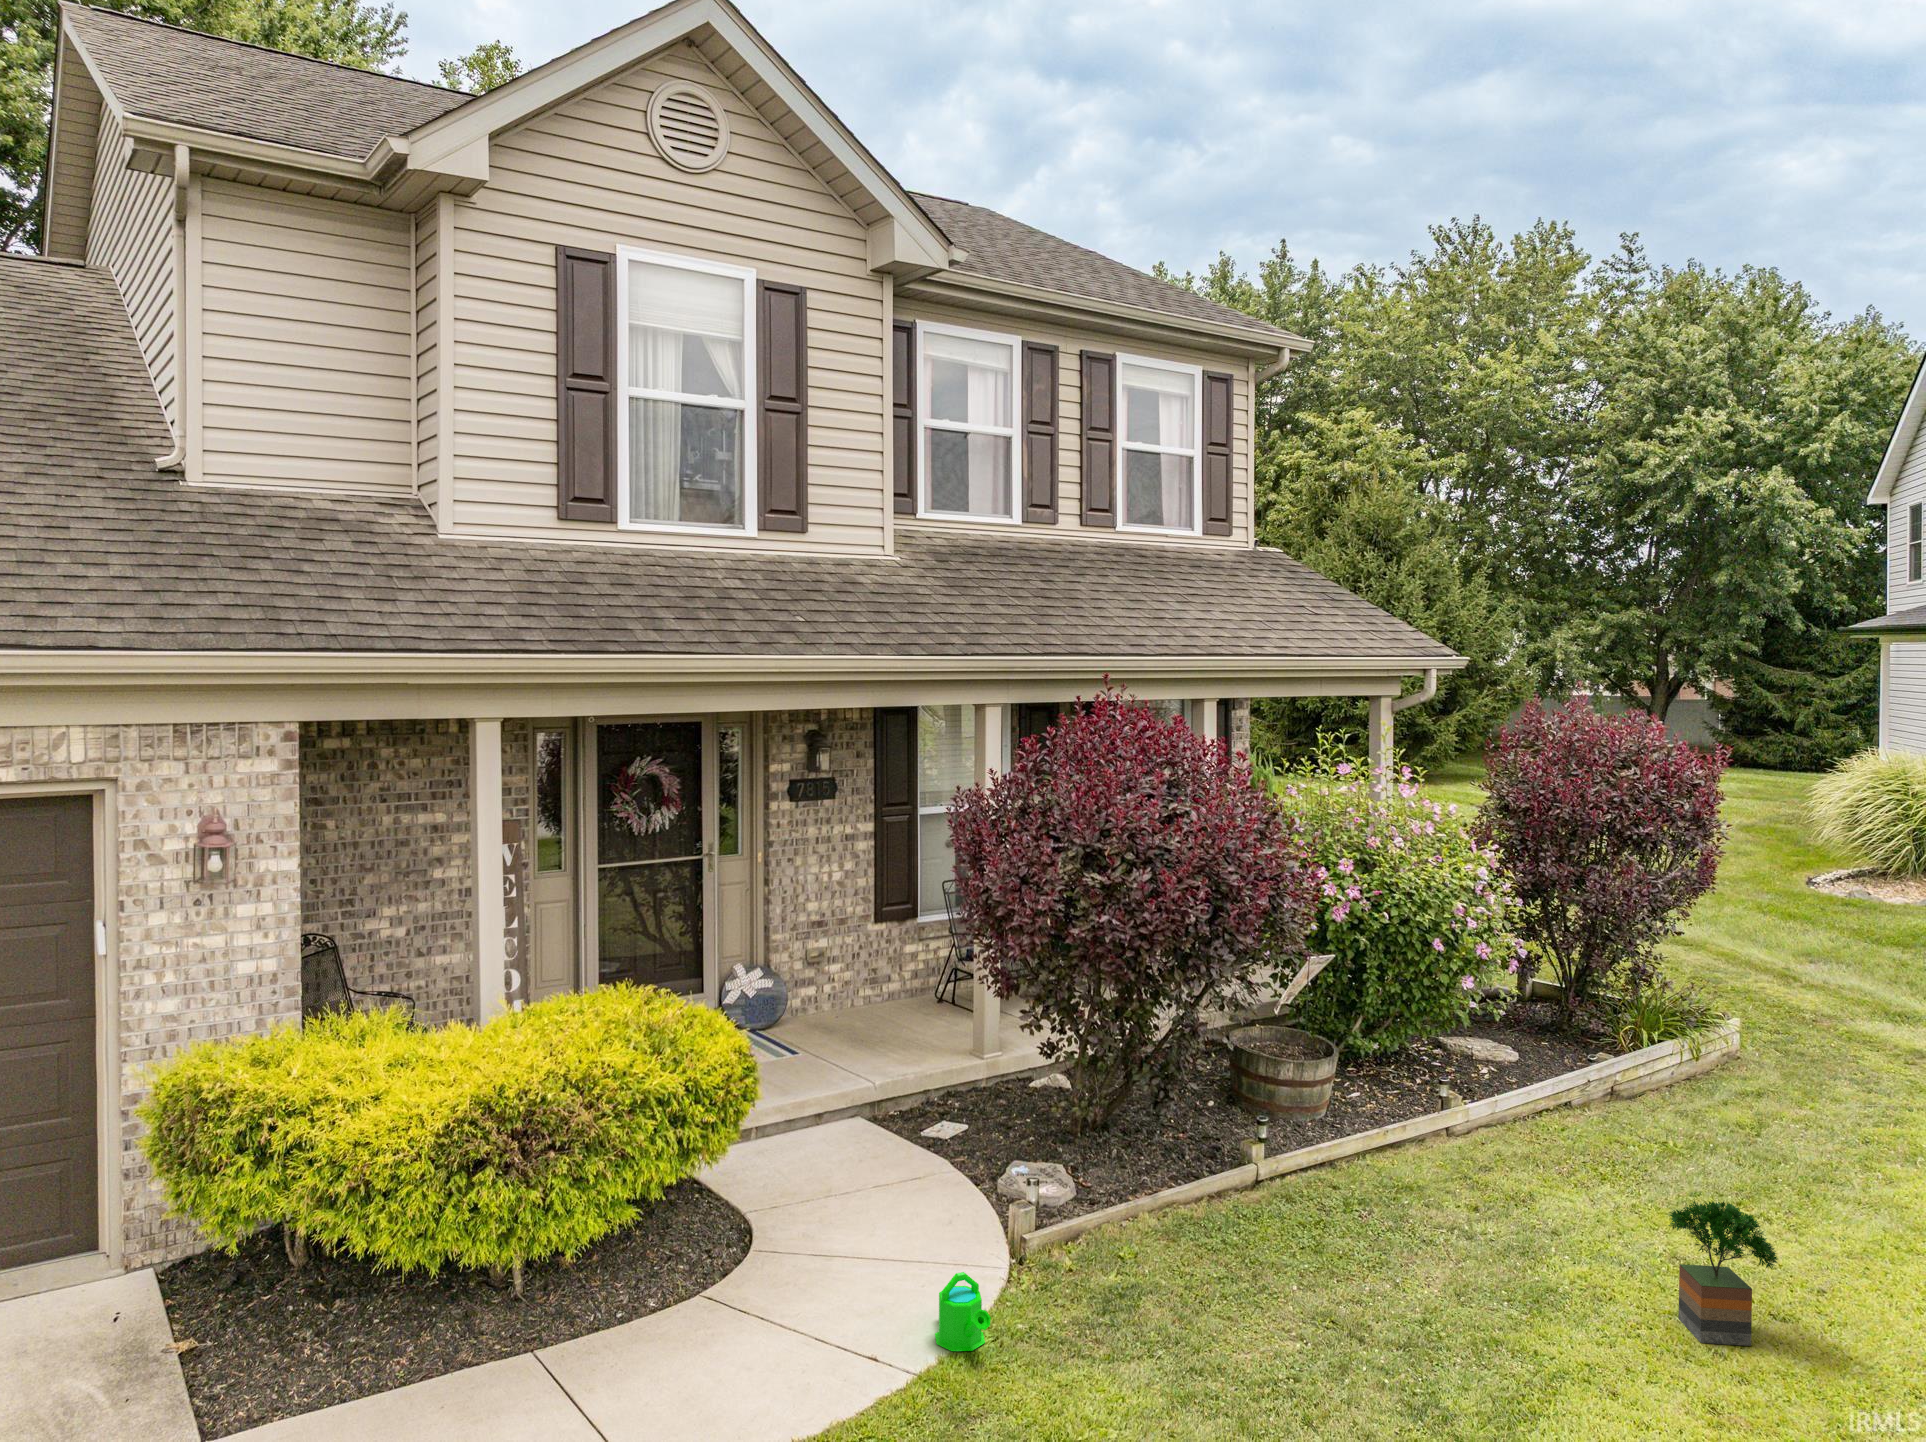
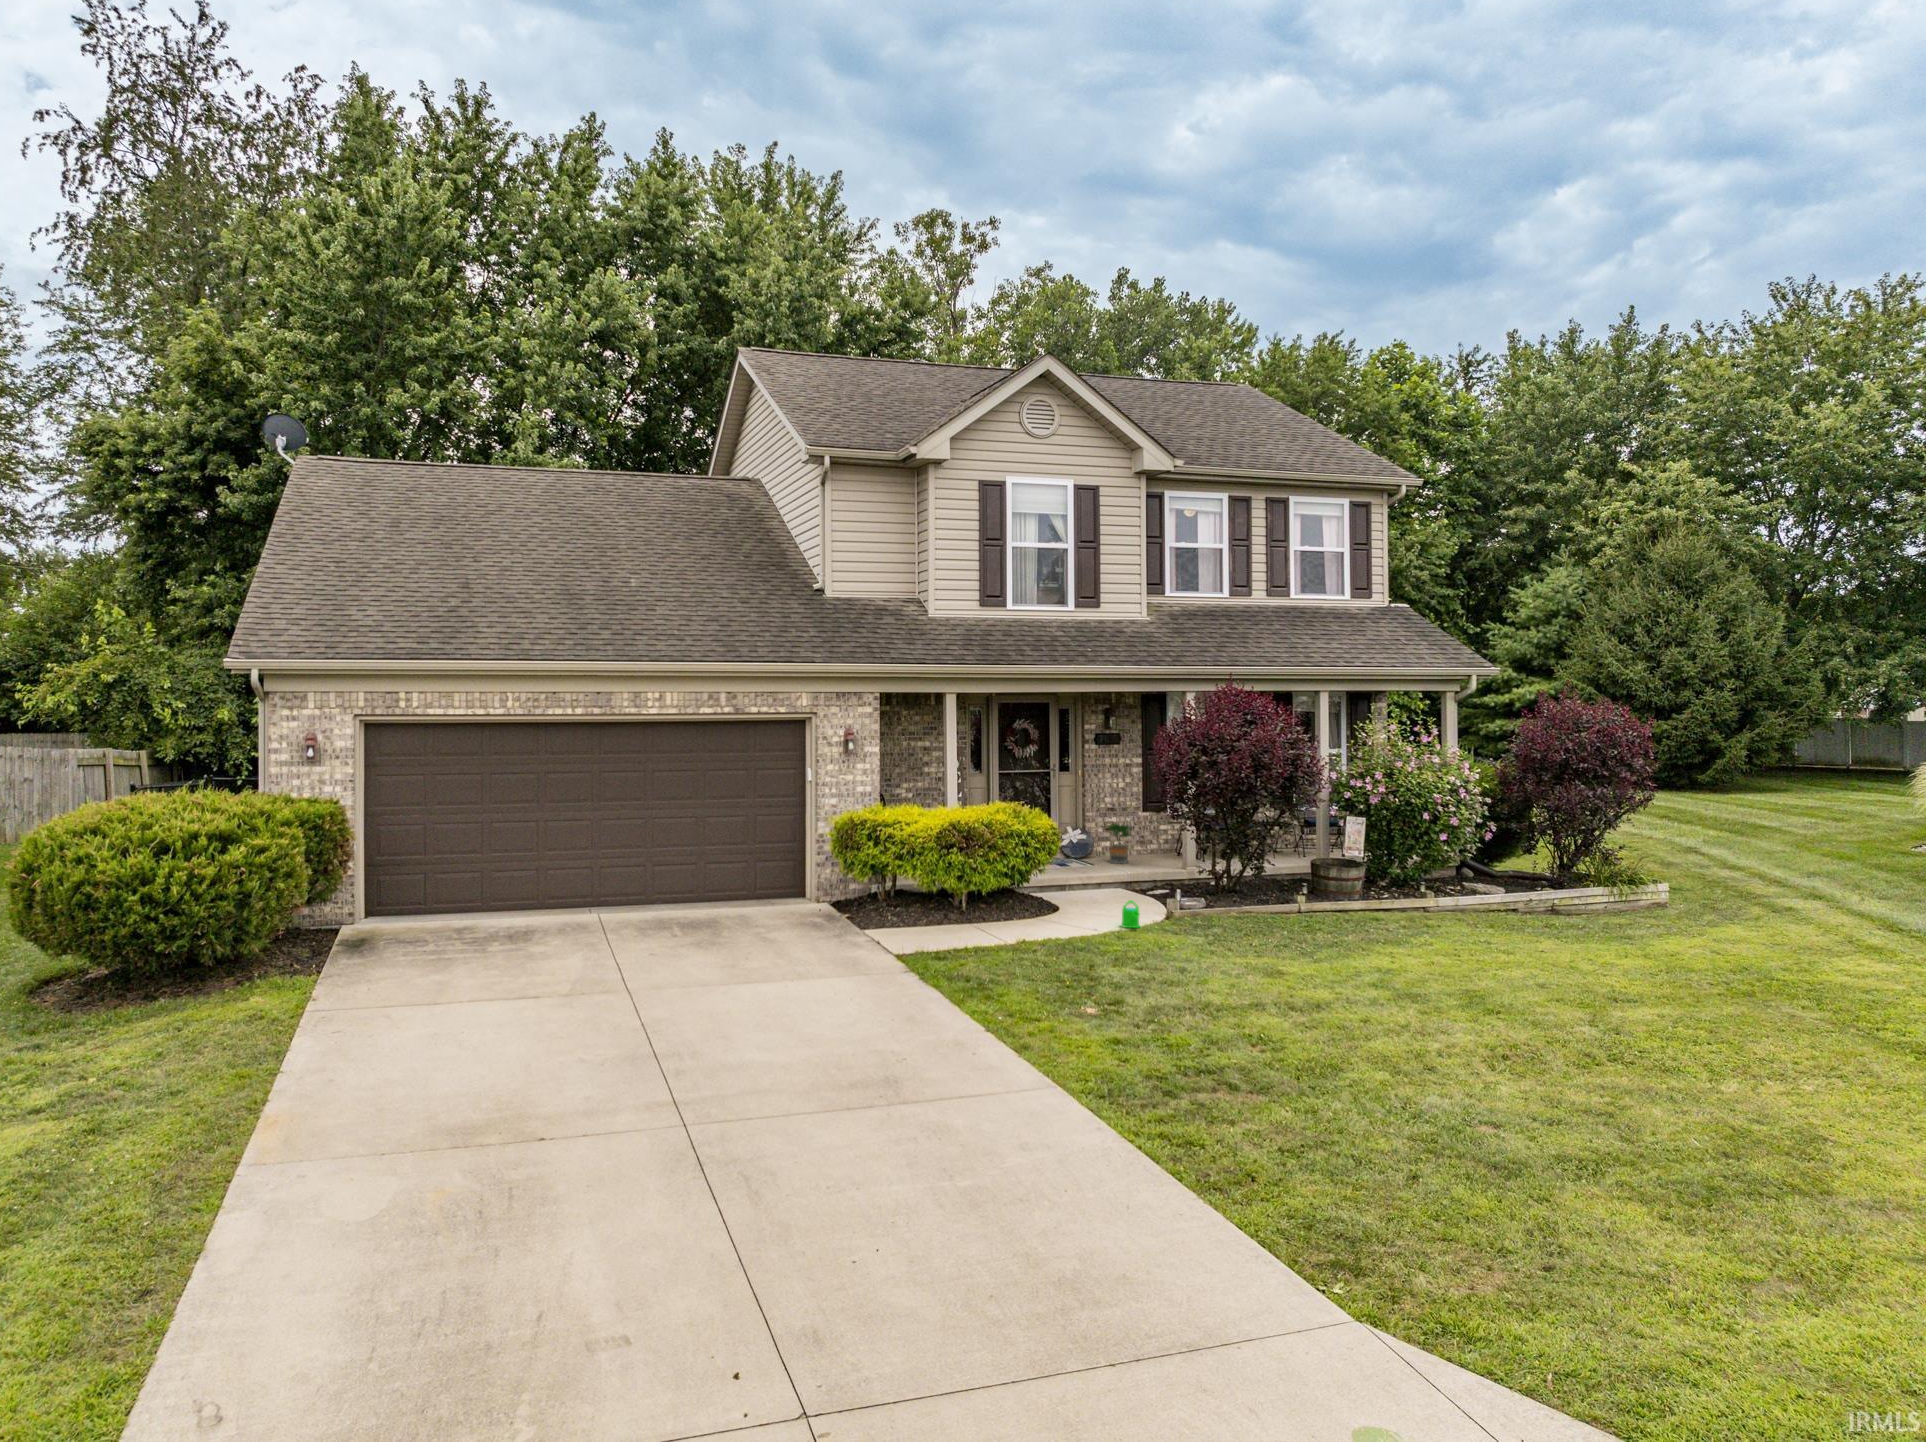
potted tree: present [1669,1201,1778,1346] -> present [1108,824,1131,864]

